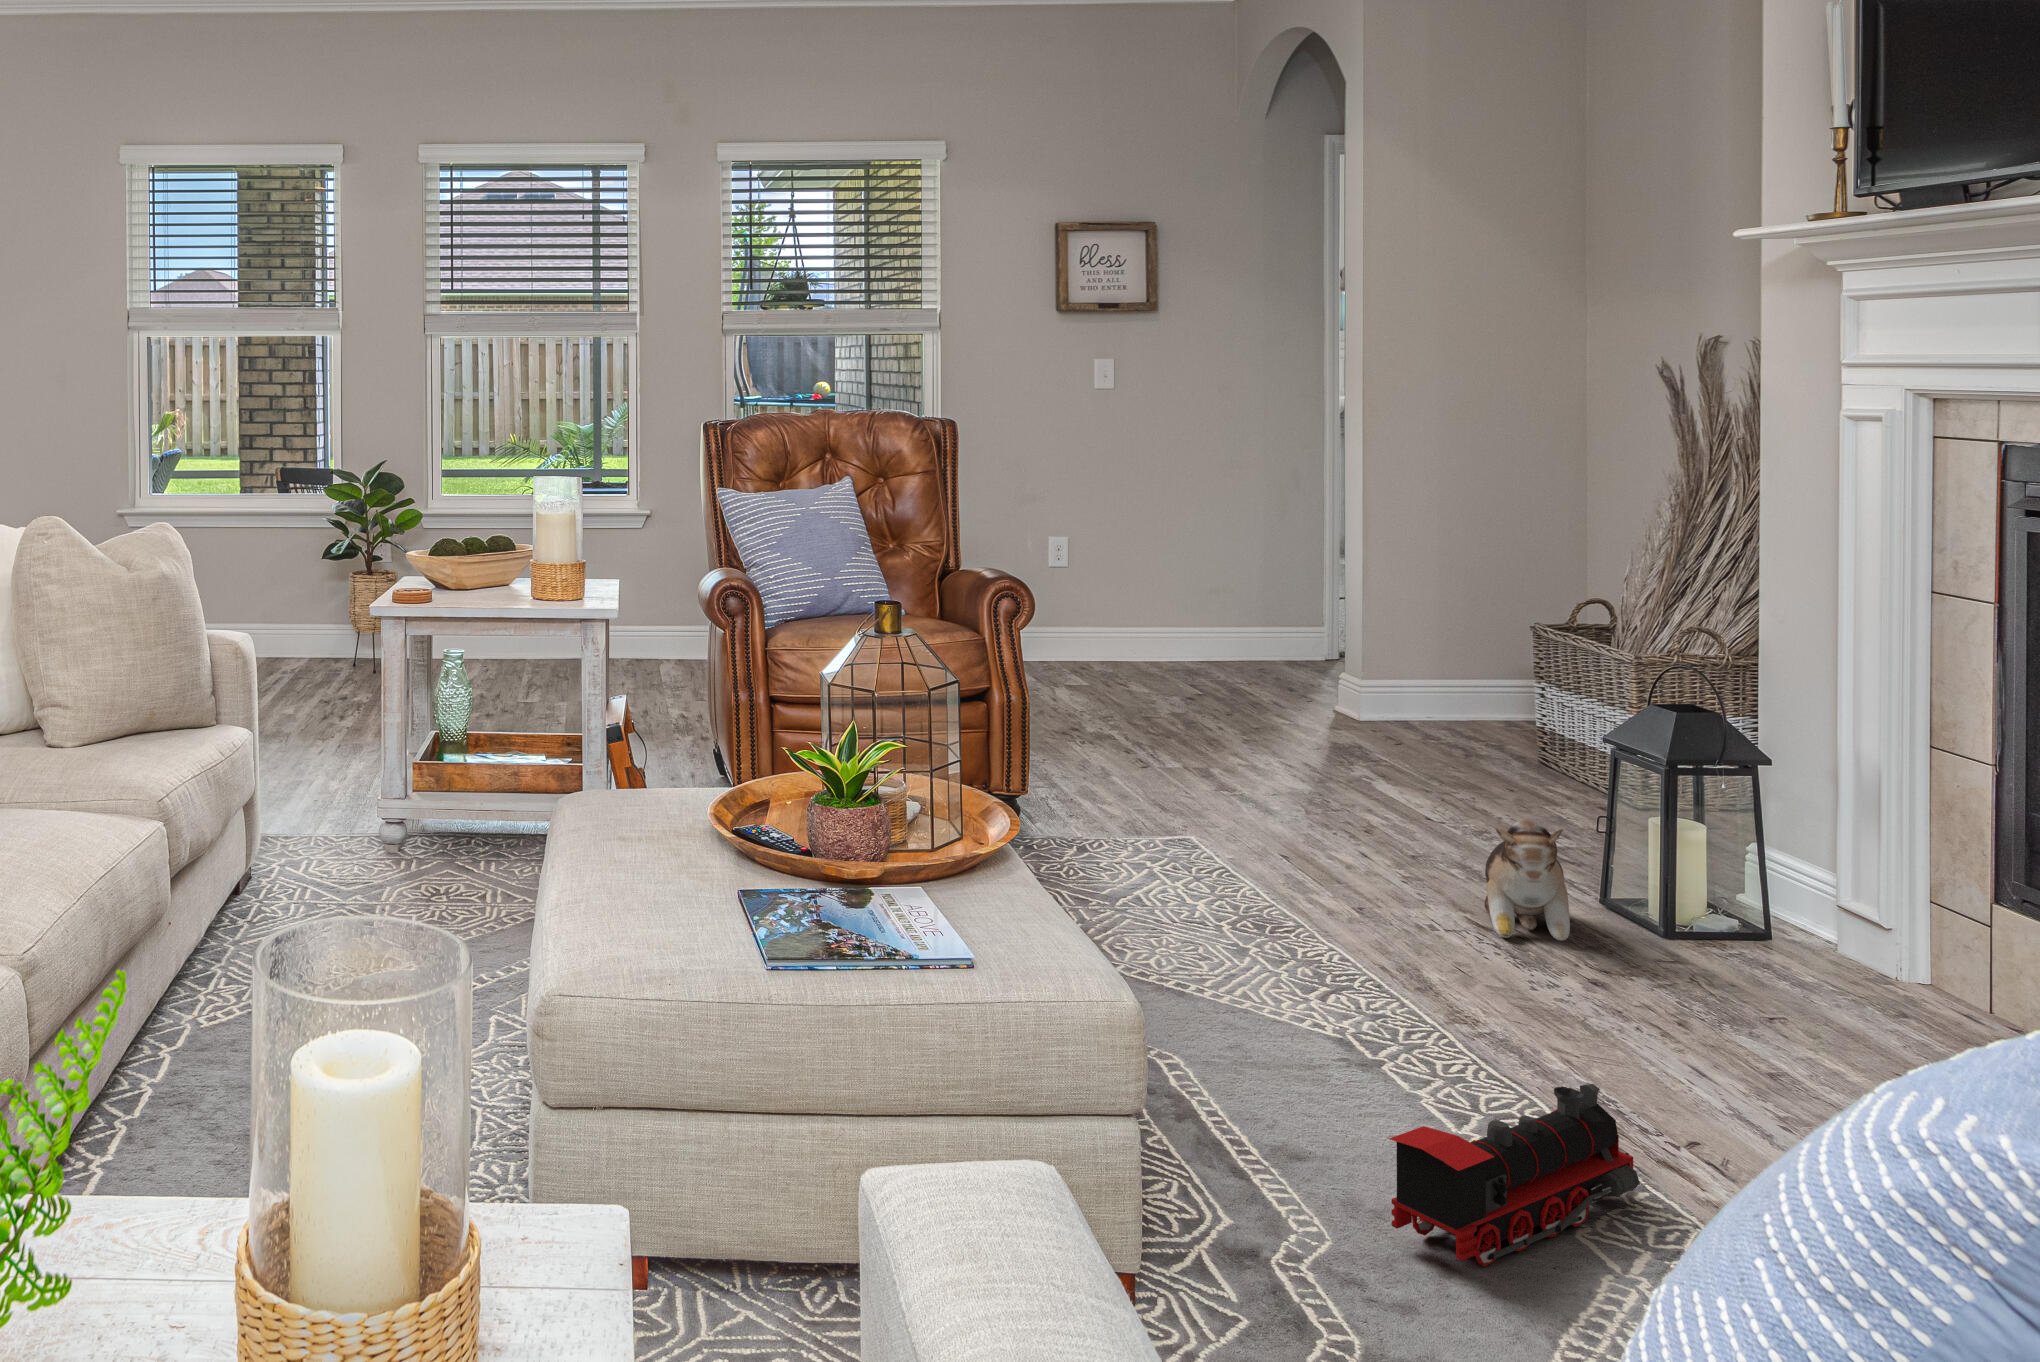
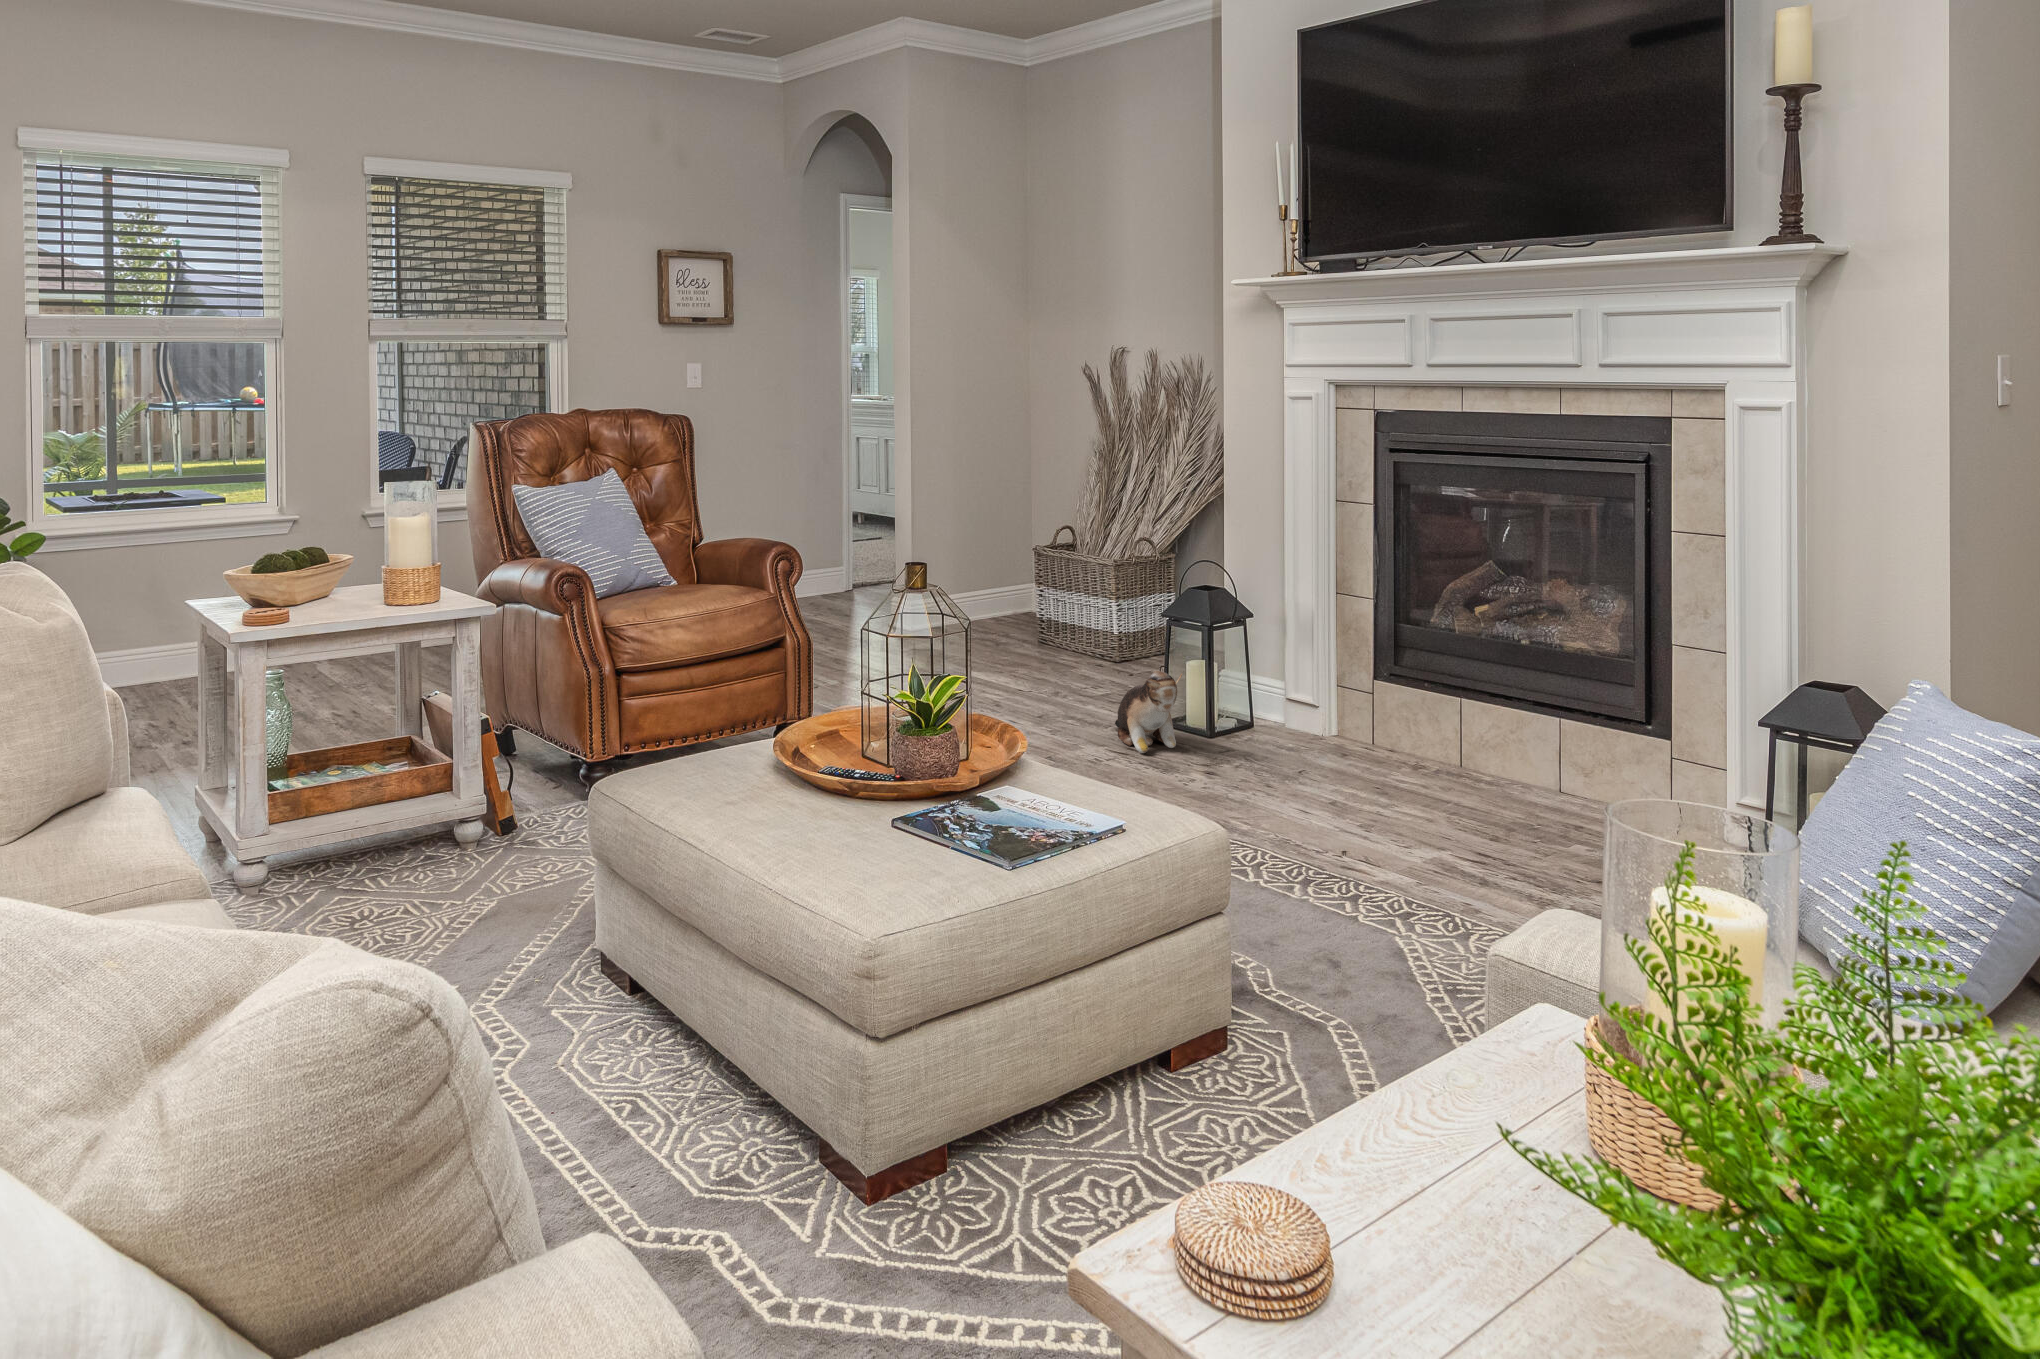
toy train: present [1389,1084,1640,1266] -> none [1296,818,1367,943]

